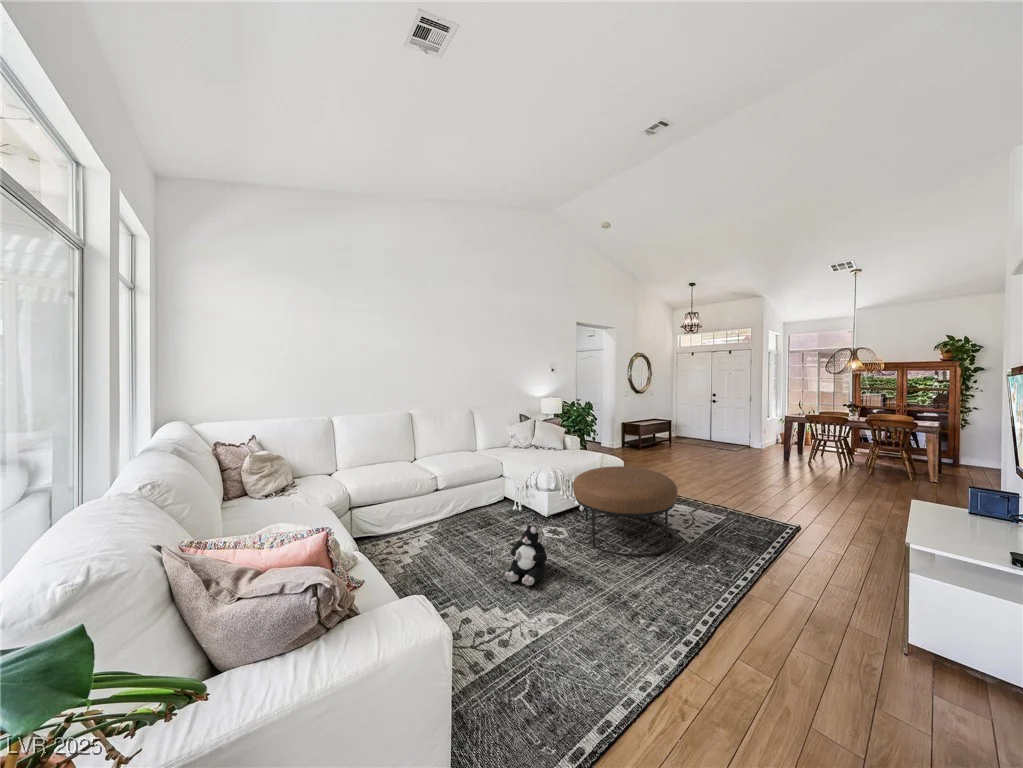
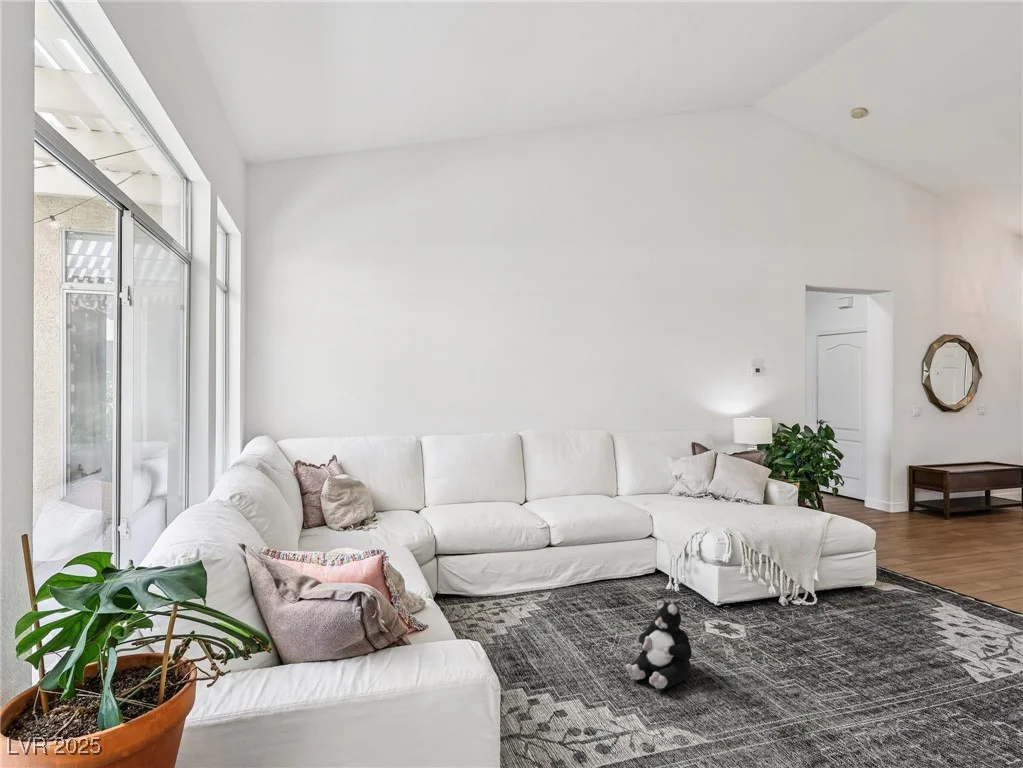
ottoman: present [573,466,677,557] -> none [756,537,946,686]

